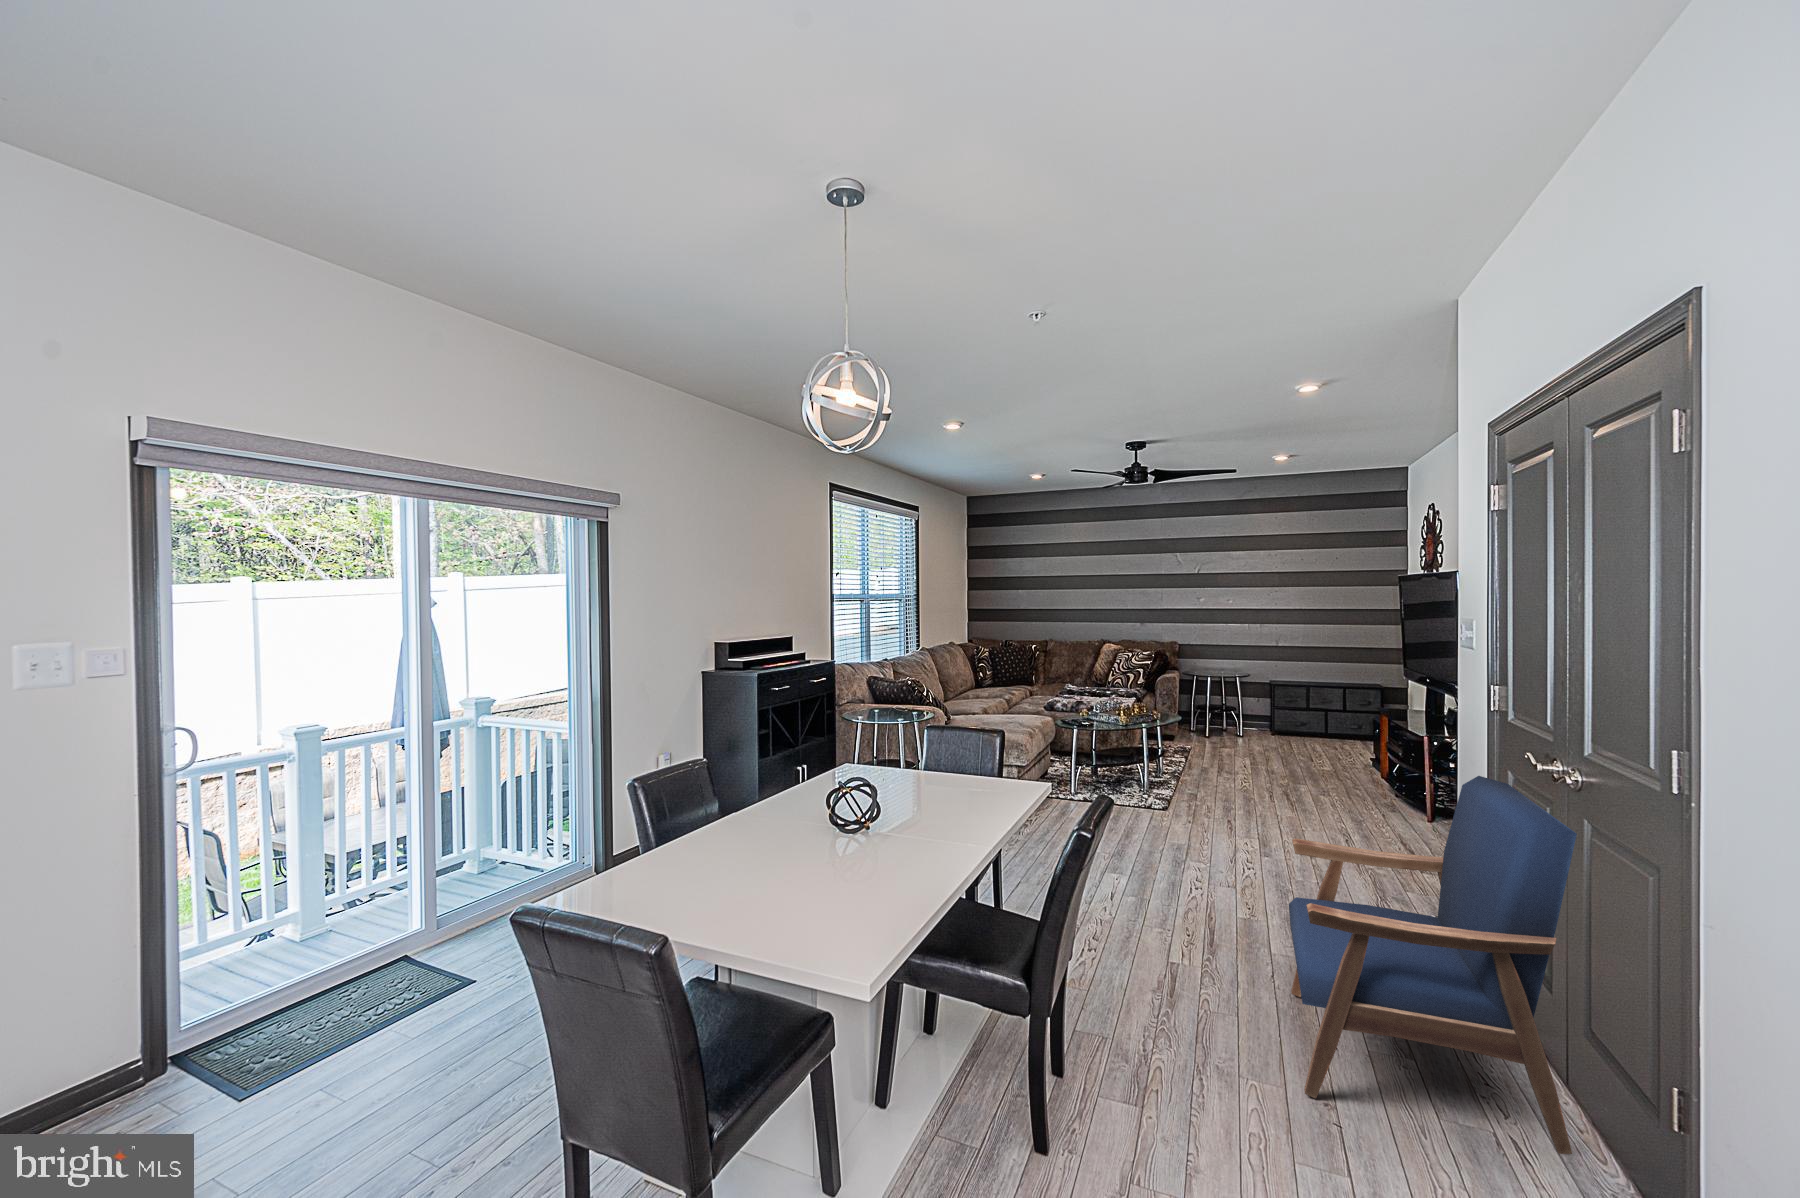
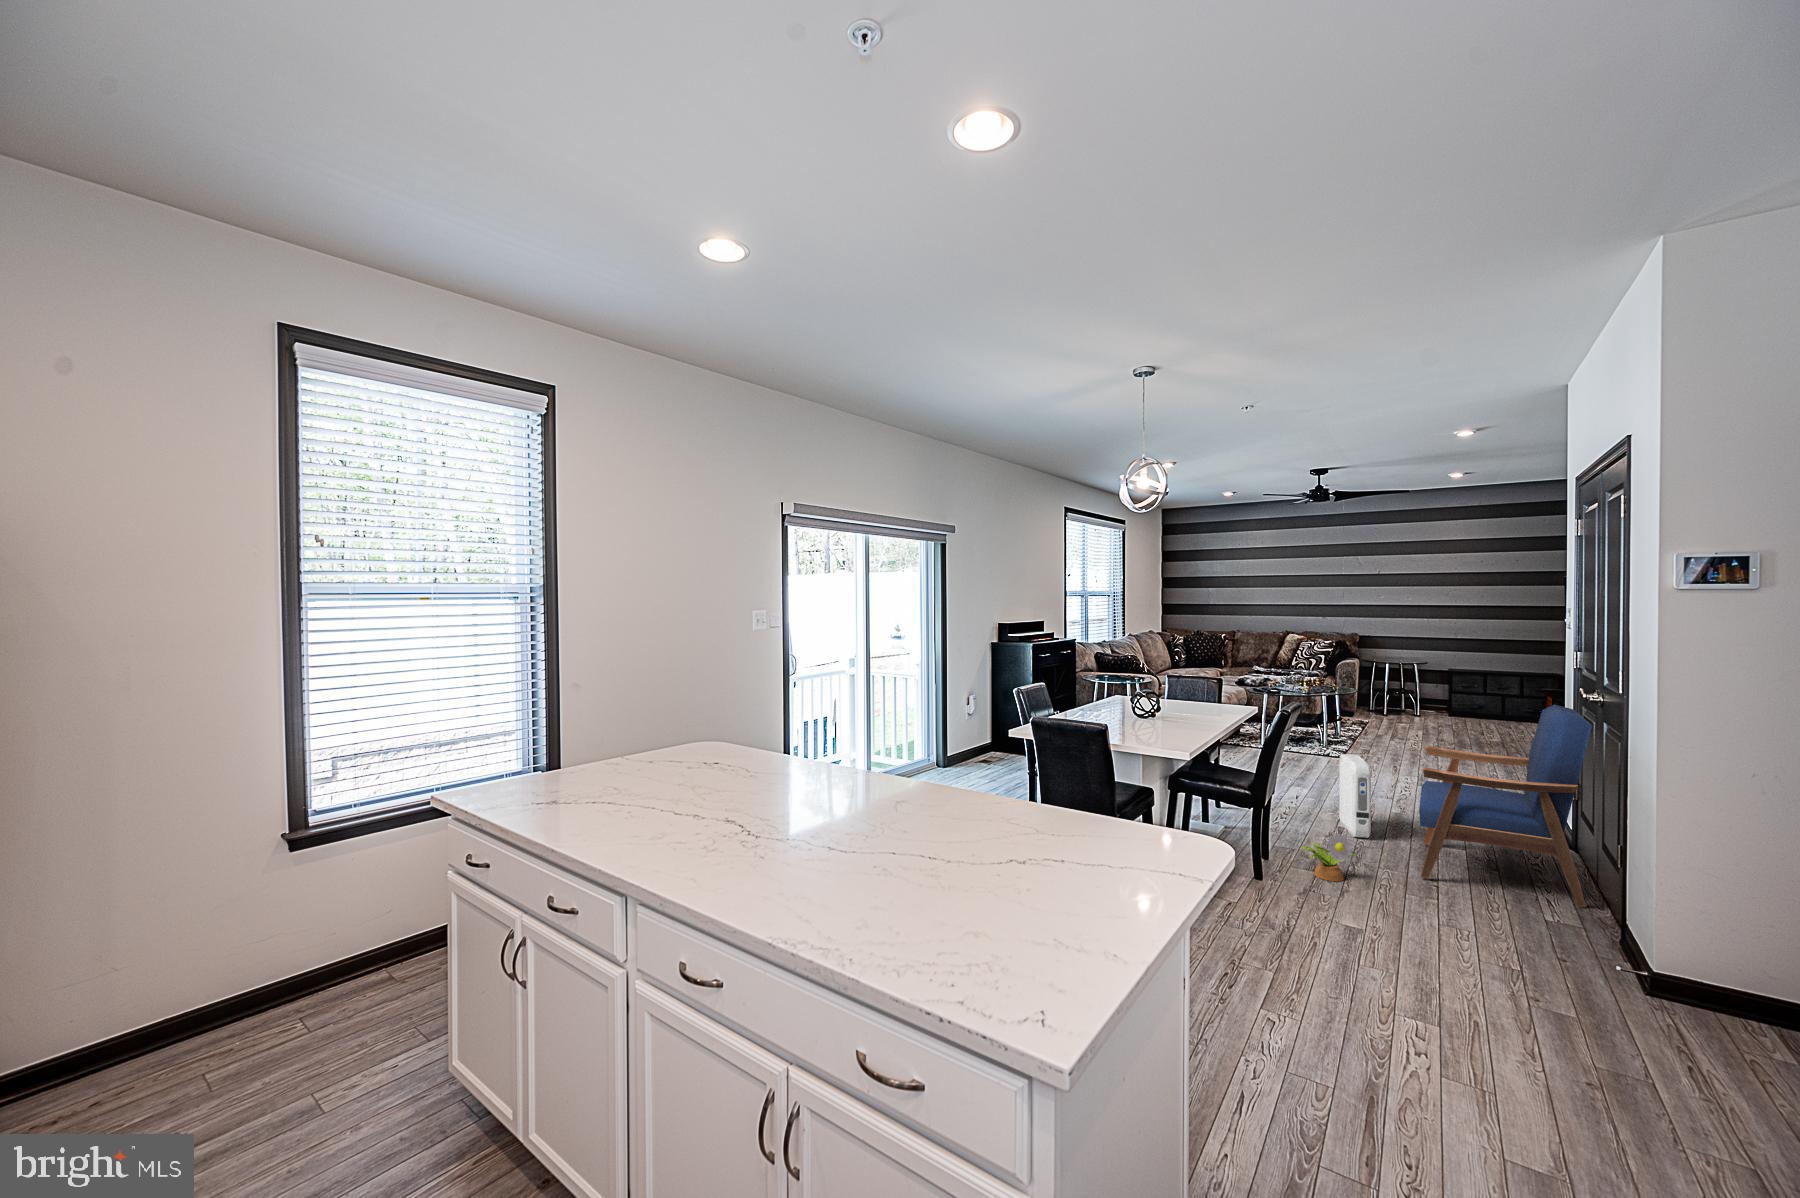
air purifier: none [1169,847,1217,986] -> present [1339,754,1371,838]
decorative plant: none [1114,1039,1206,1127] -> present [1303,833,1356,881]

